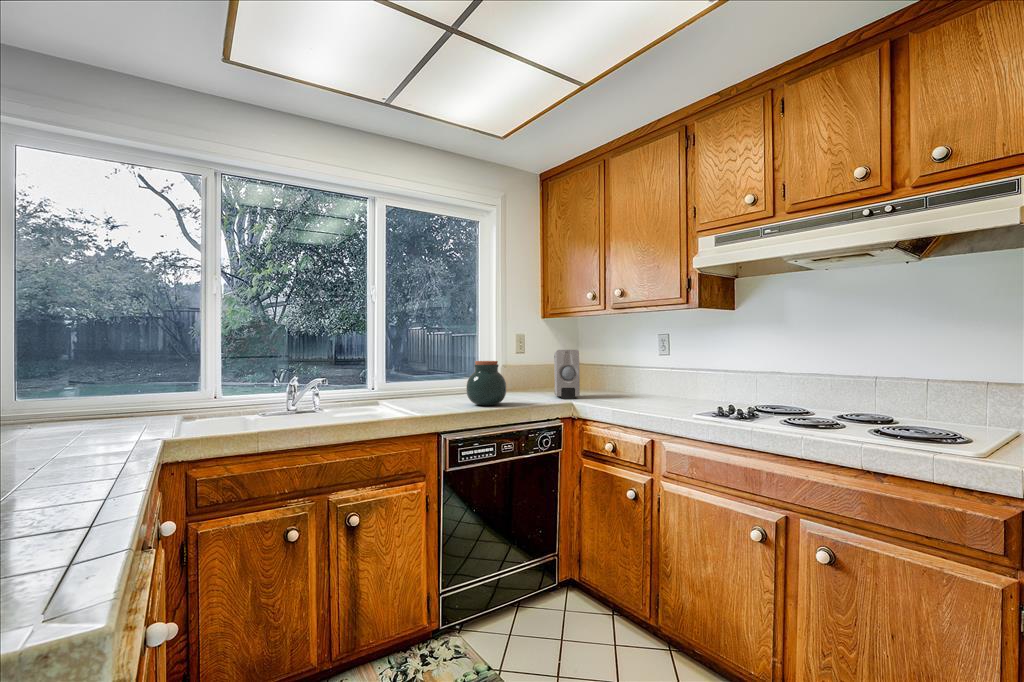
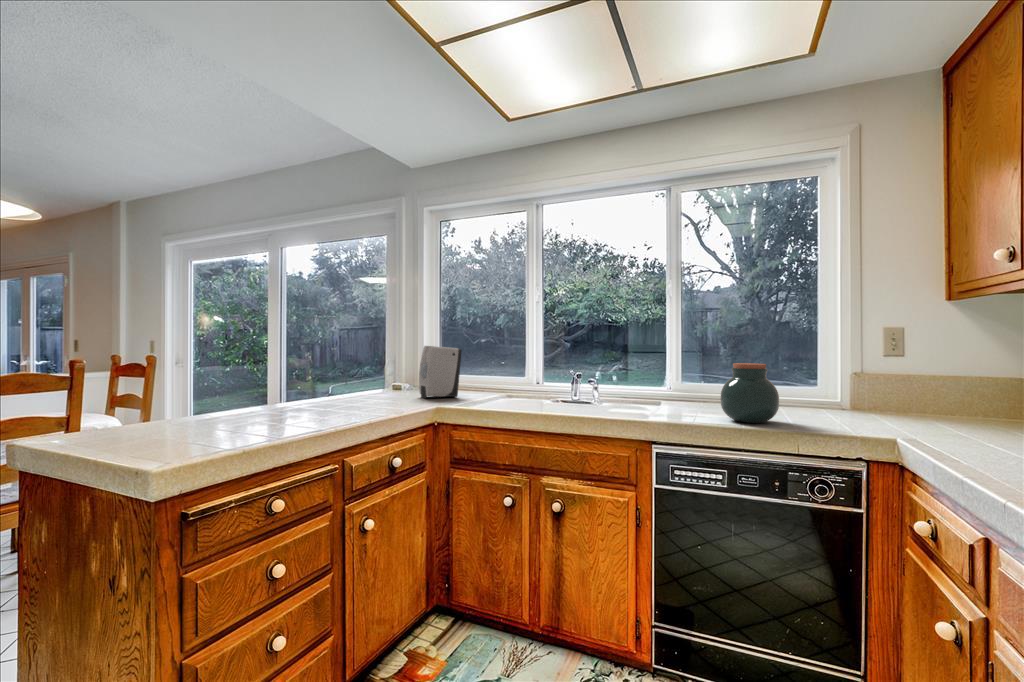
soap dispenser: present [554,350,580,399] -> present [419,346,461,398]

